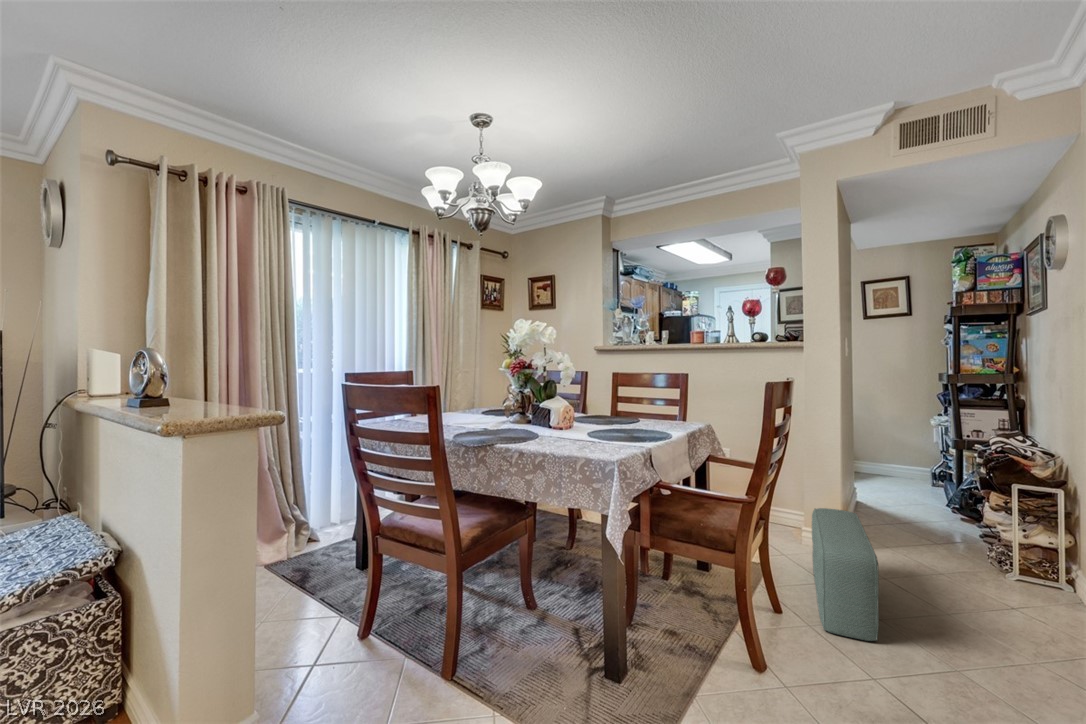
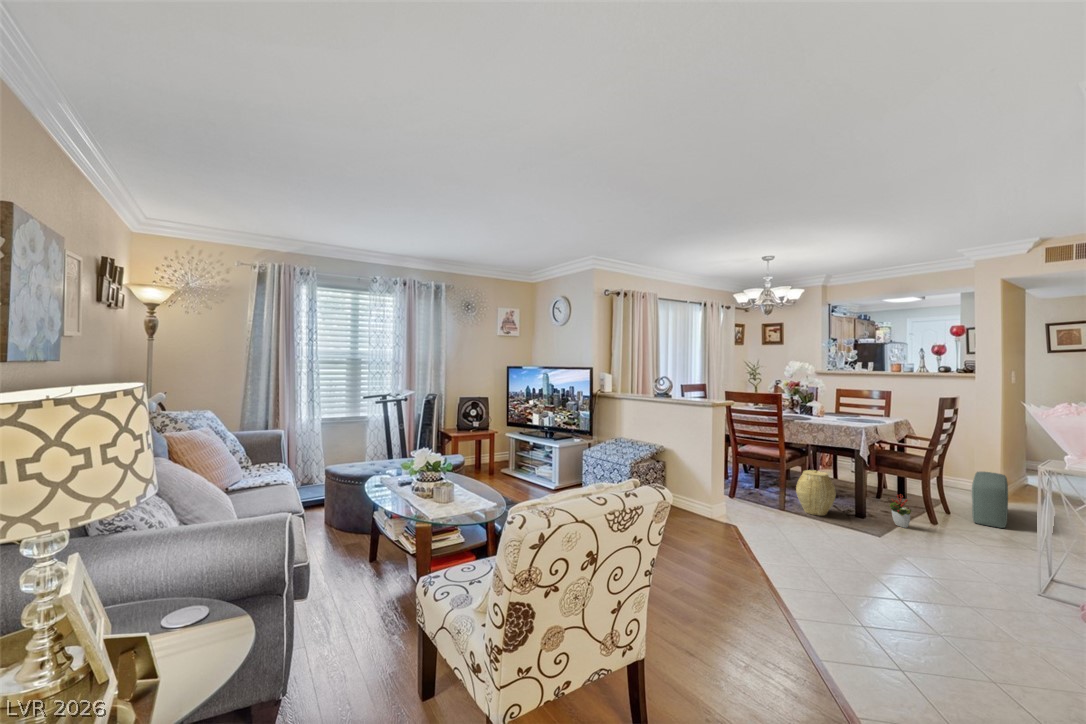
woven basket: none [493,554,572,669] -> present [796,470,836,516]
decorative plant: none [674,604,716,688] -> present [890,494,911,528]

